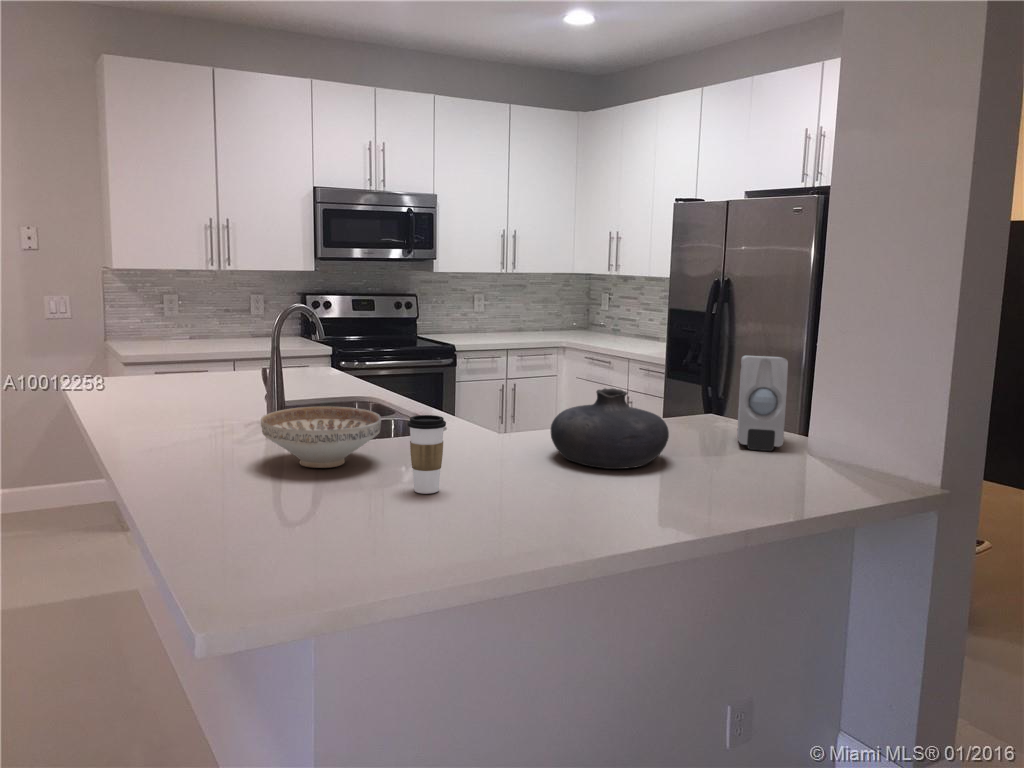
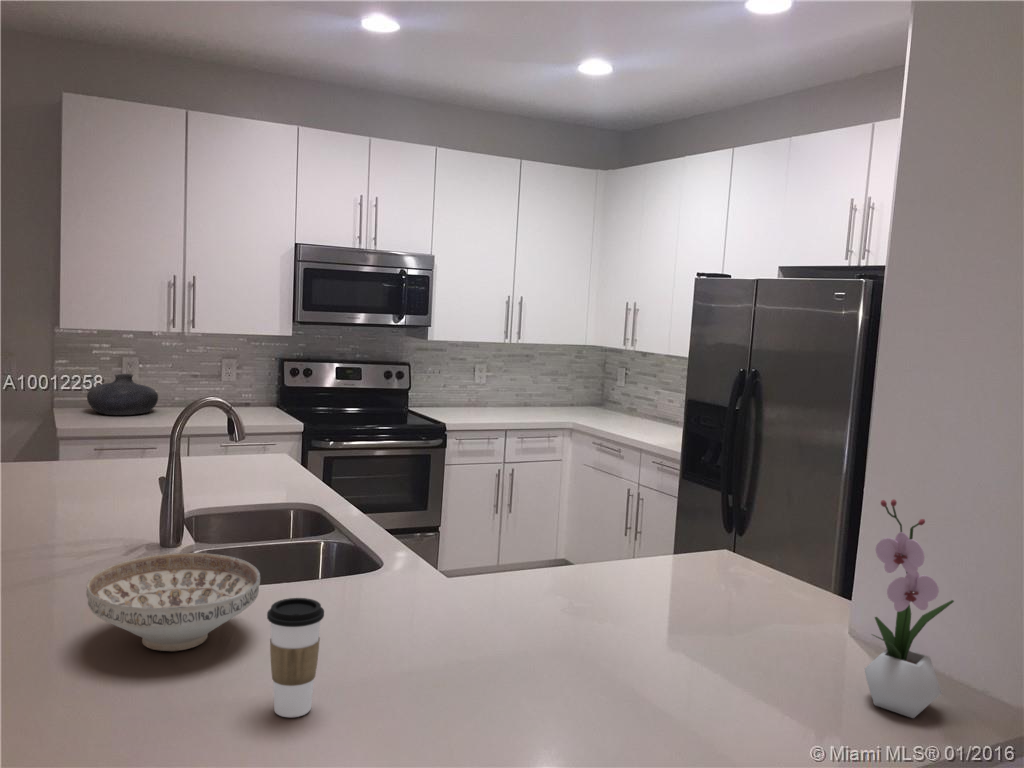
flower arrangement: none [817,333,878,485] -> present [865,499,954,718]
soap dispenser: present [737,356,788,451] -> none [755,497,826,635]
vase: present [551,388,669,469] -> present [87,374,158,415]

